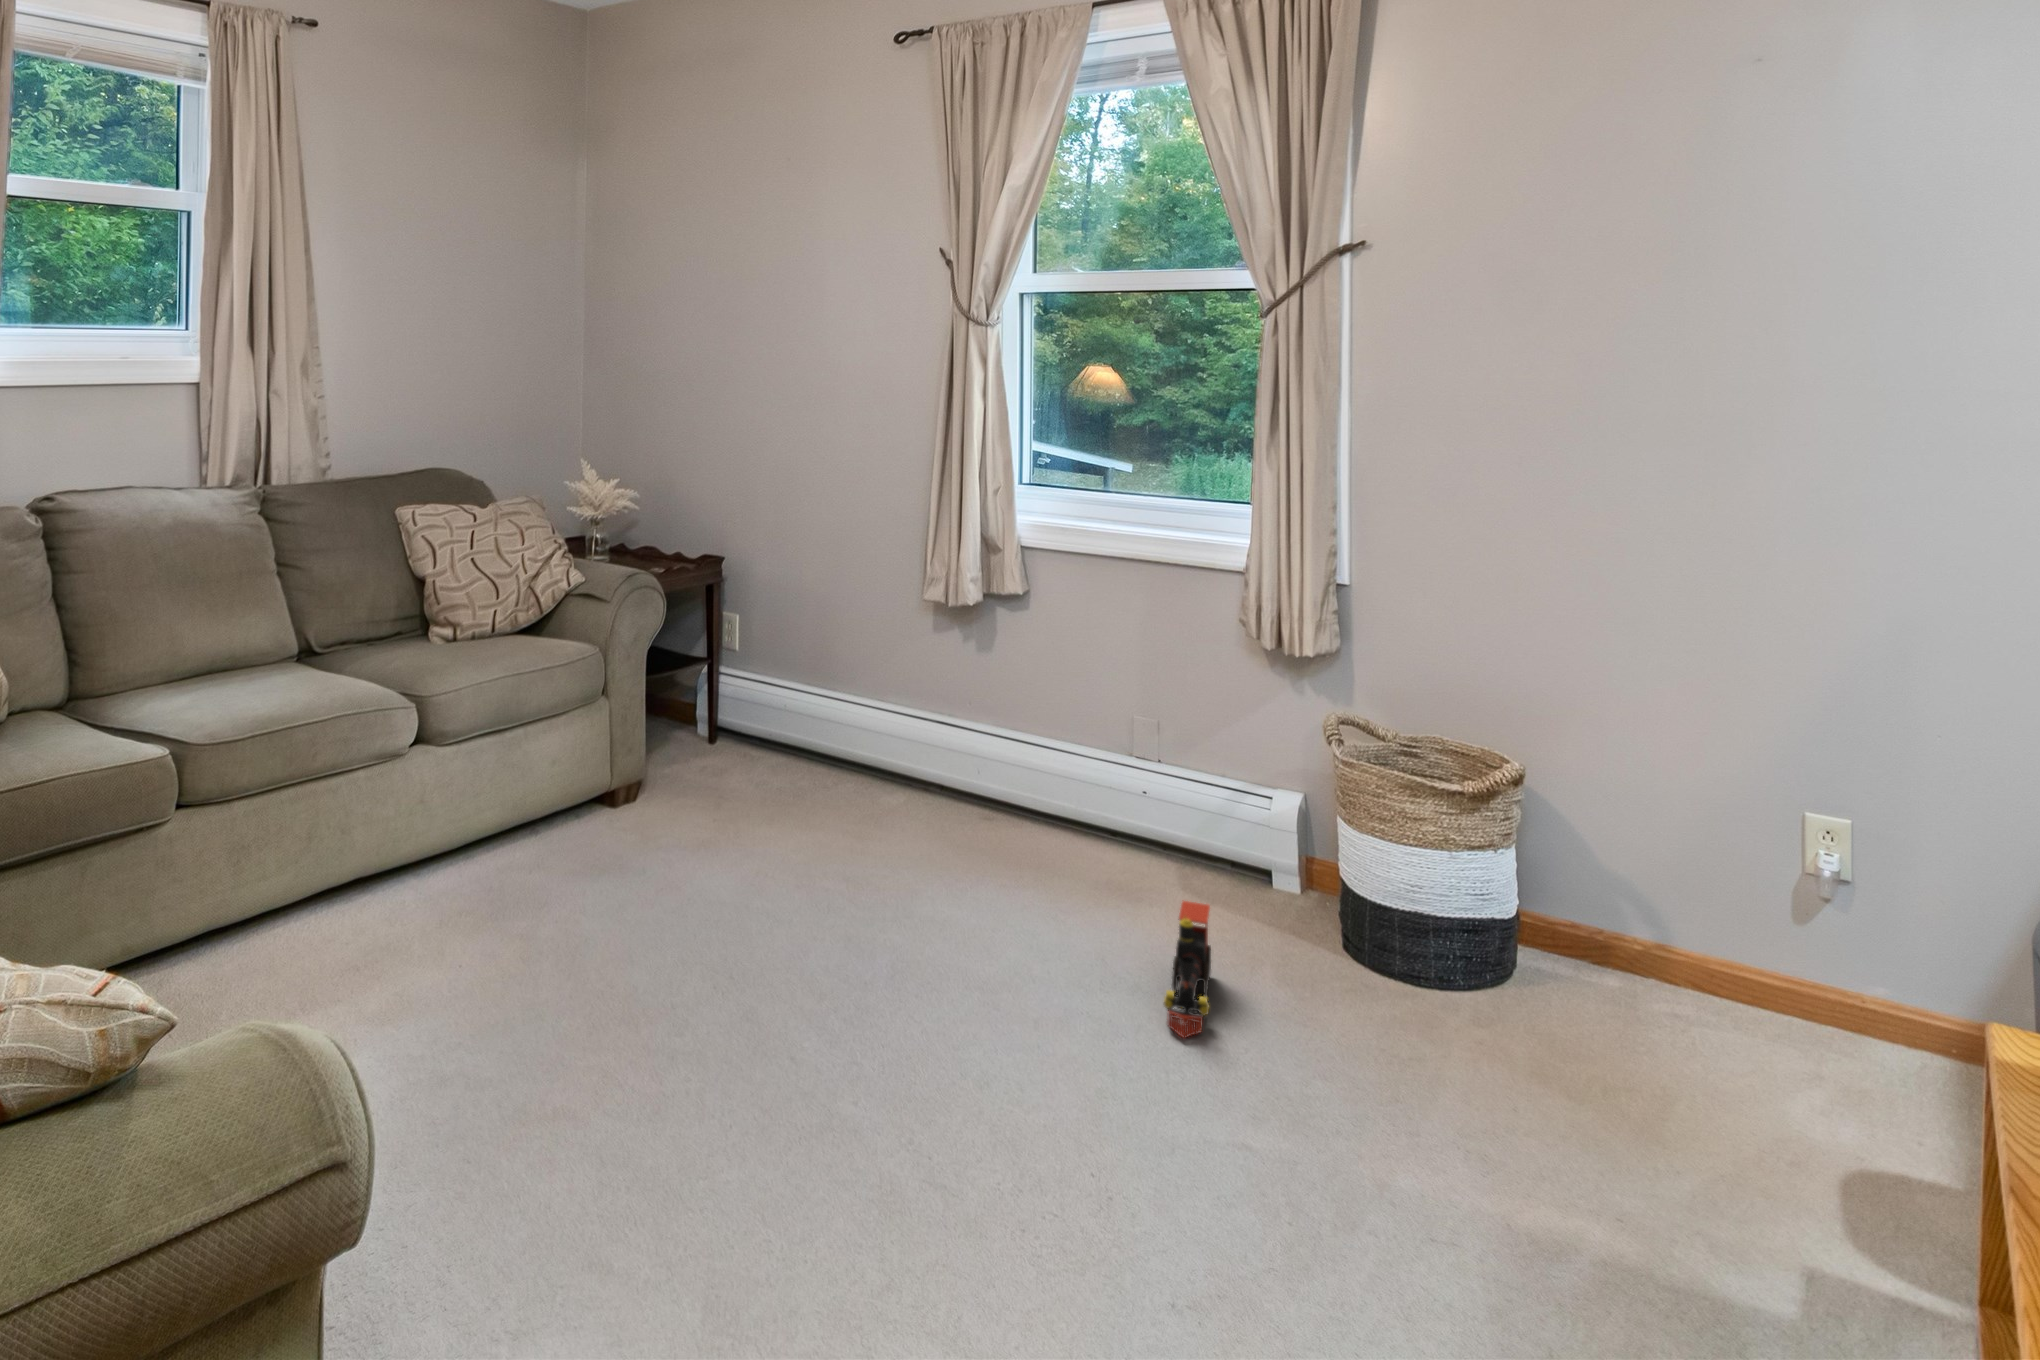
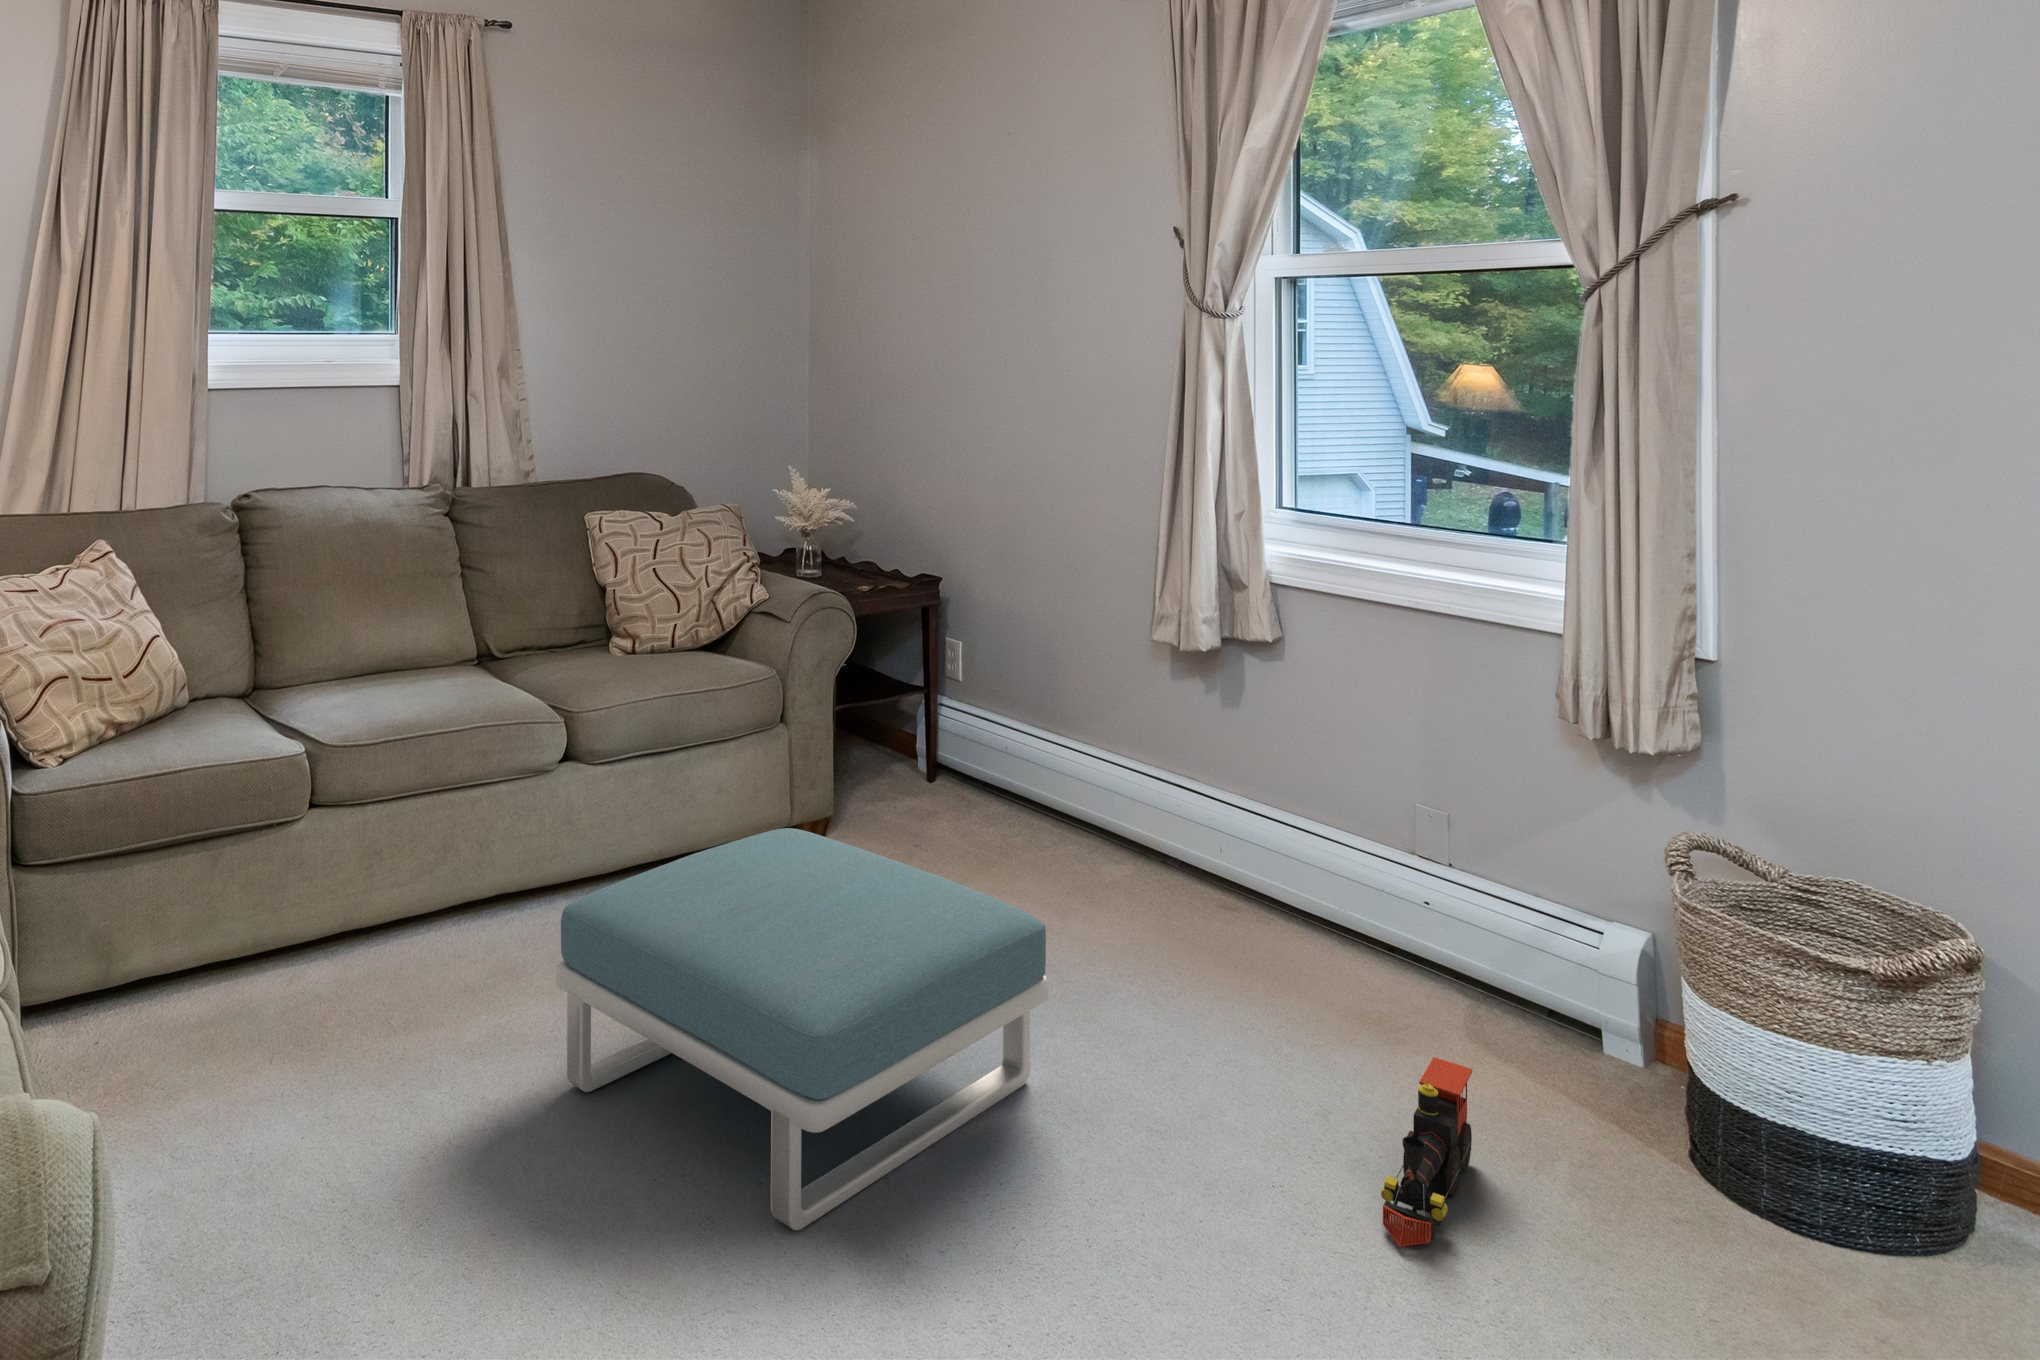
footstool: none [478,783,901,1108] -> present [556,828,1048,1231]

